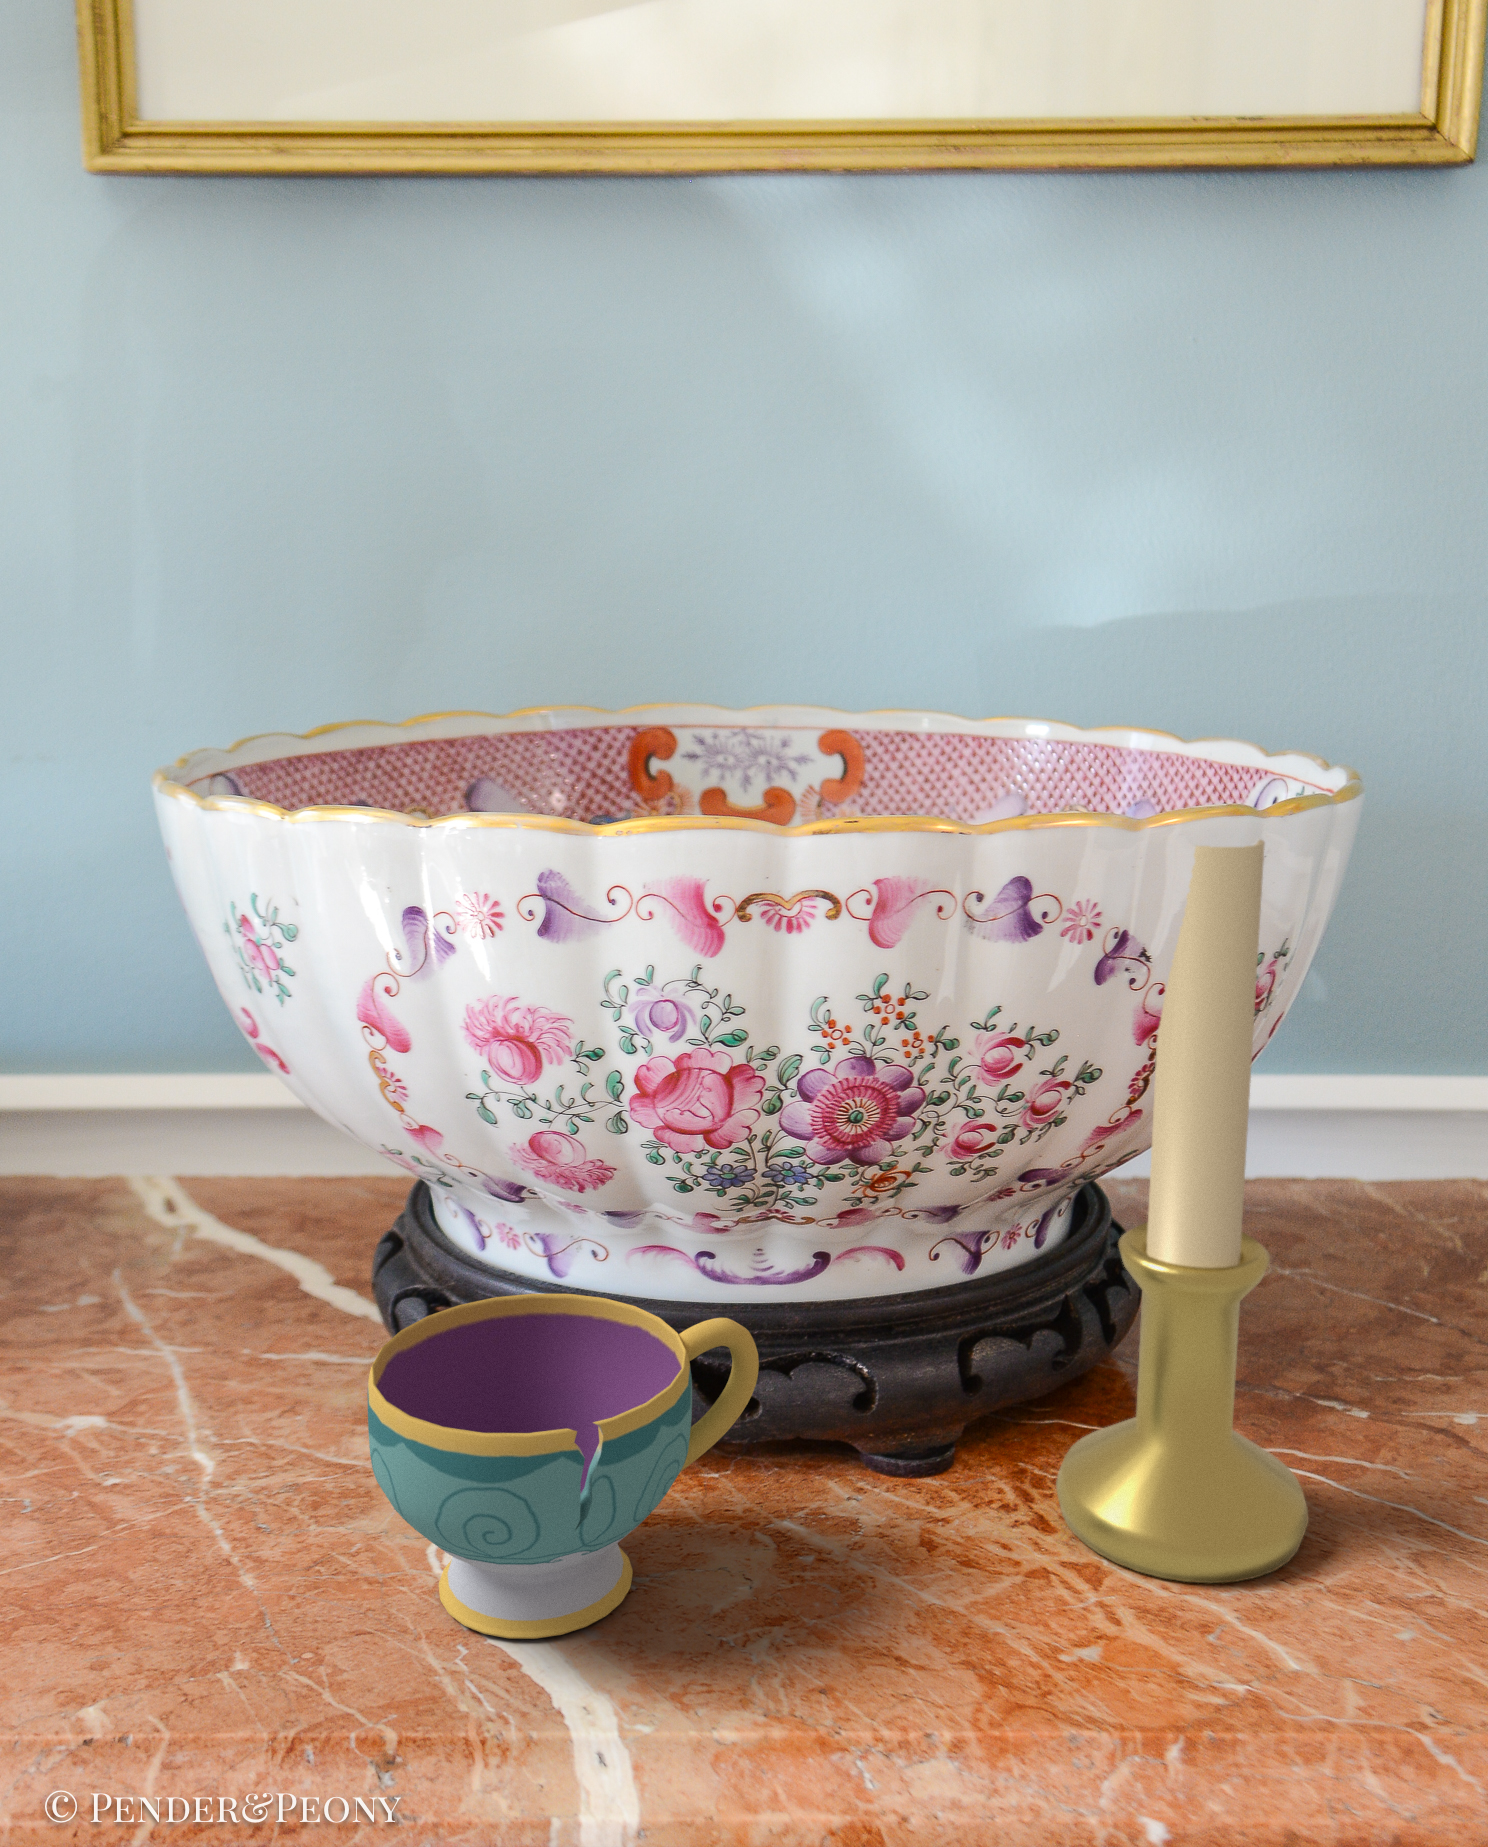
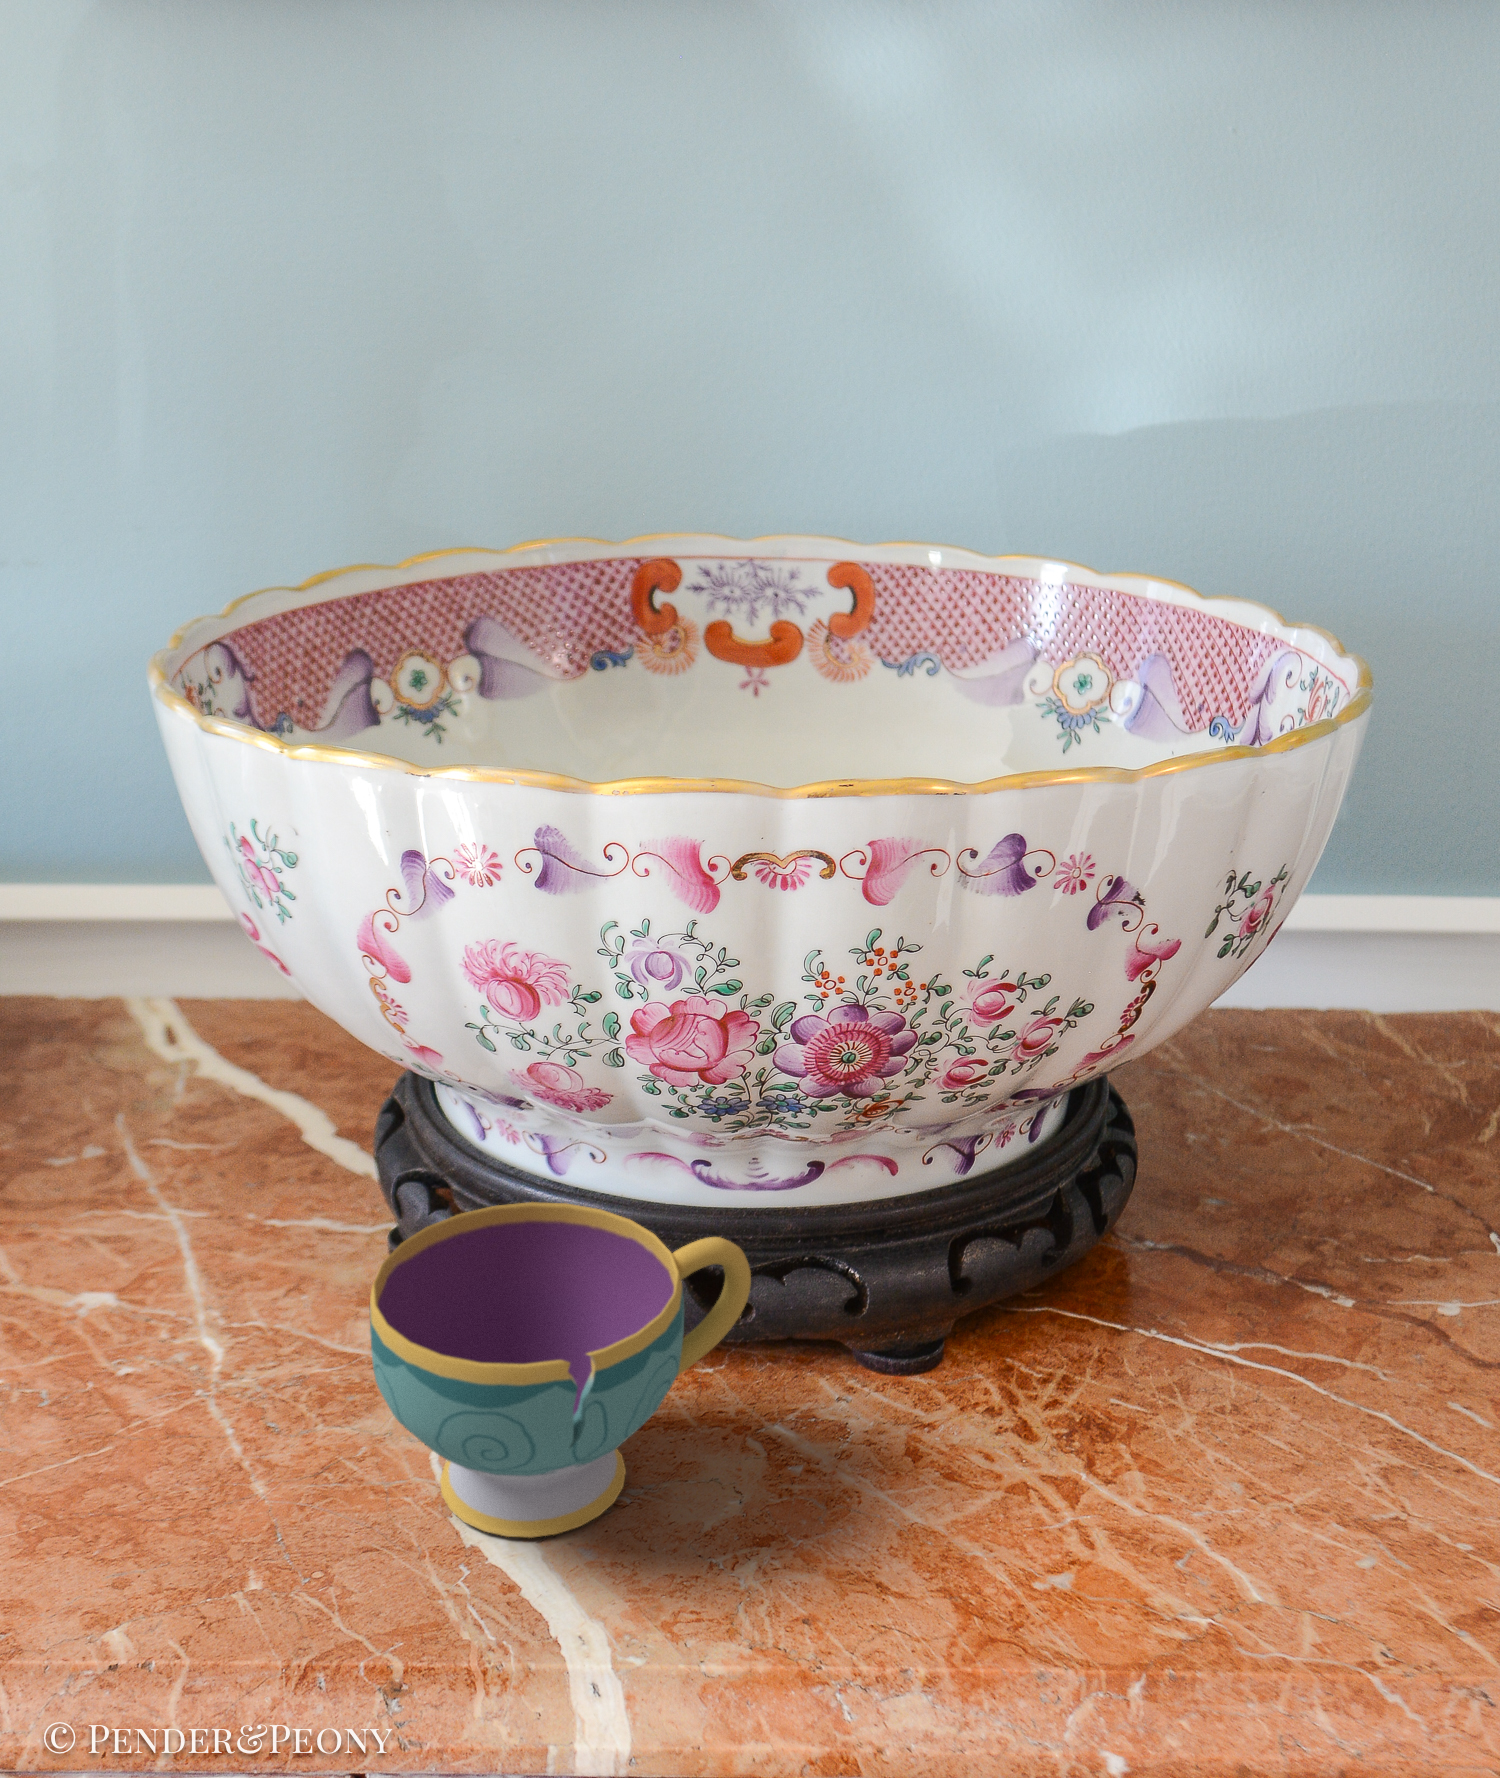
candle holder: present [1056,840,1308,1583] -> none [1042,753,1286,1497]

